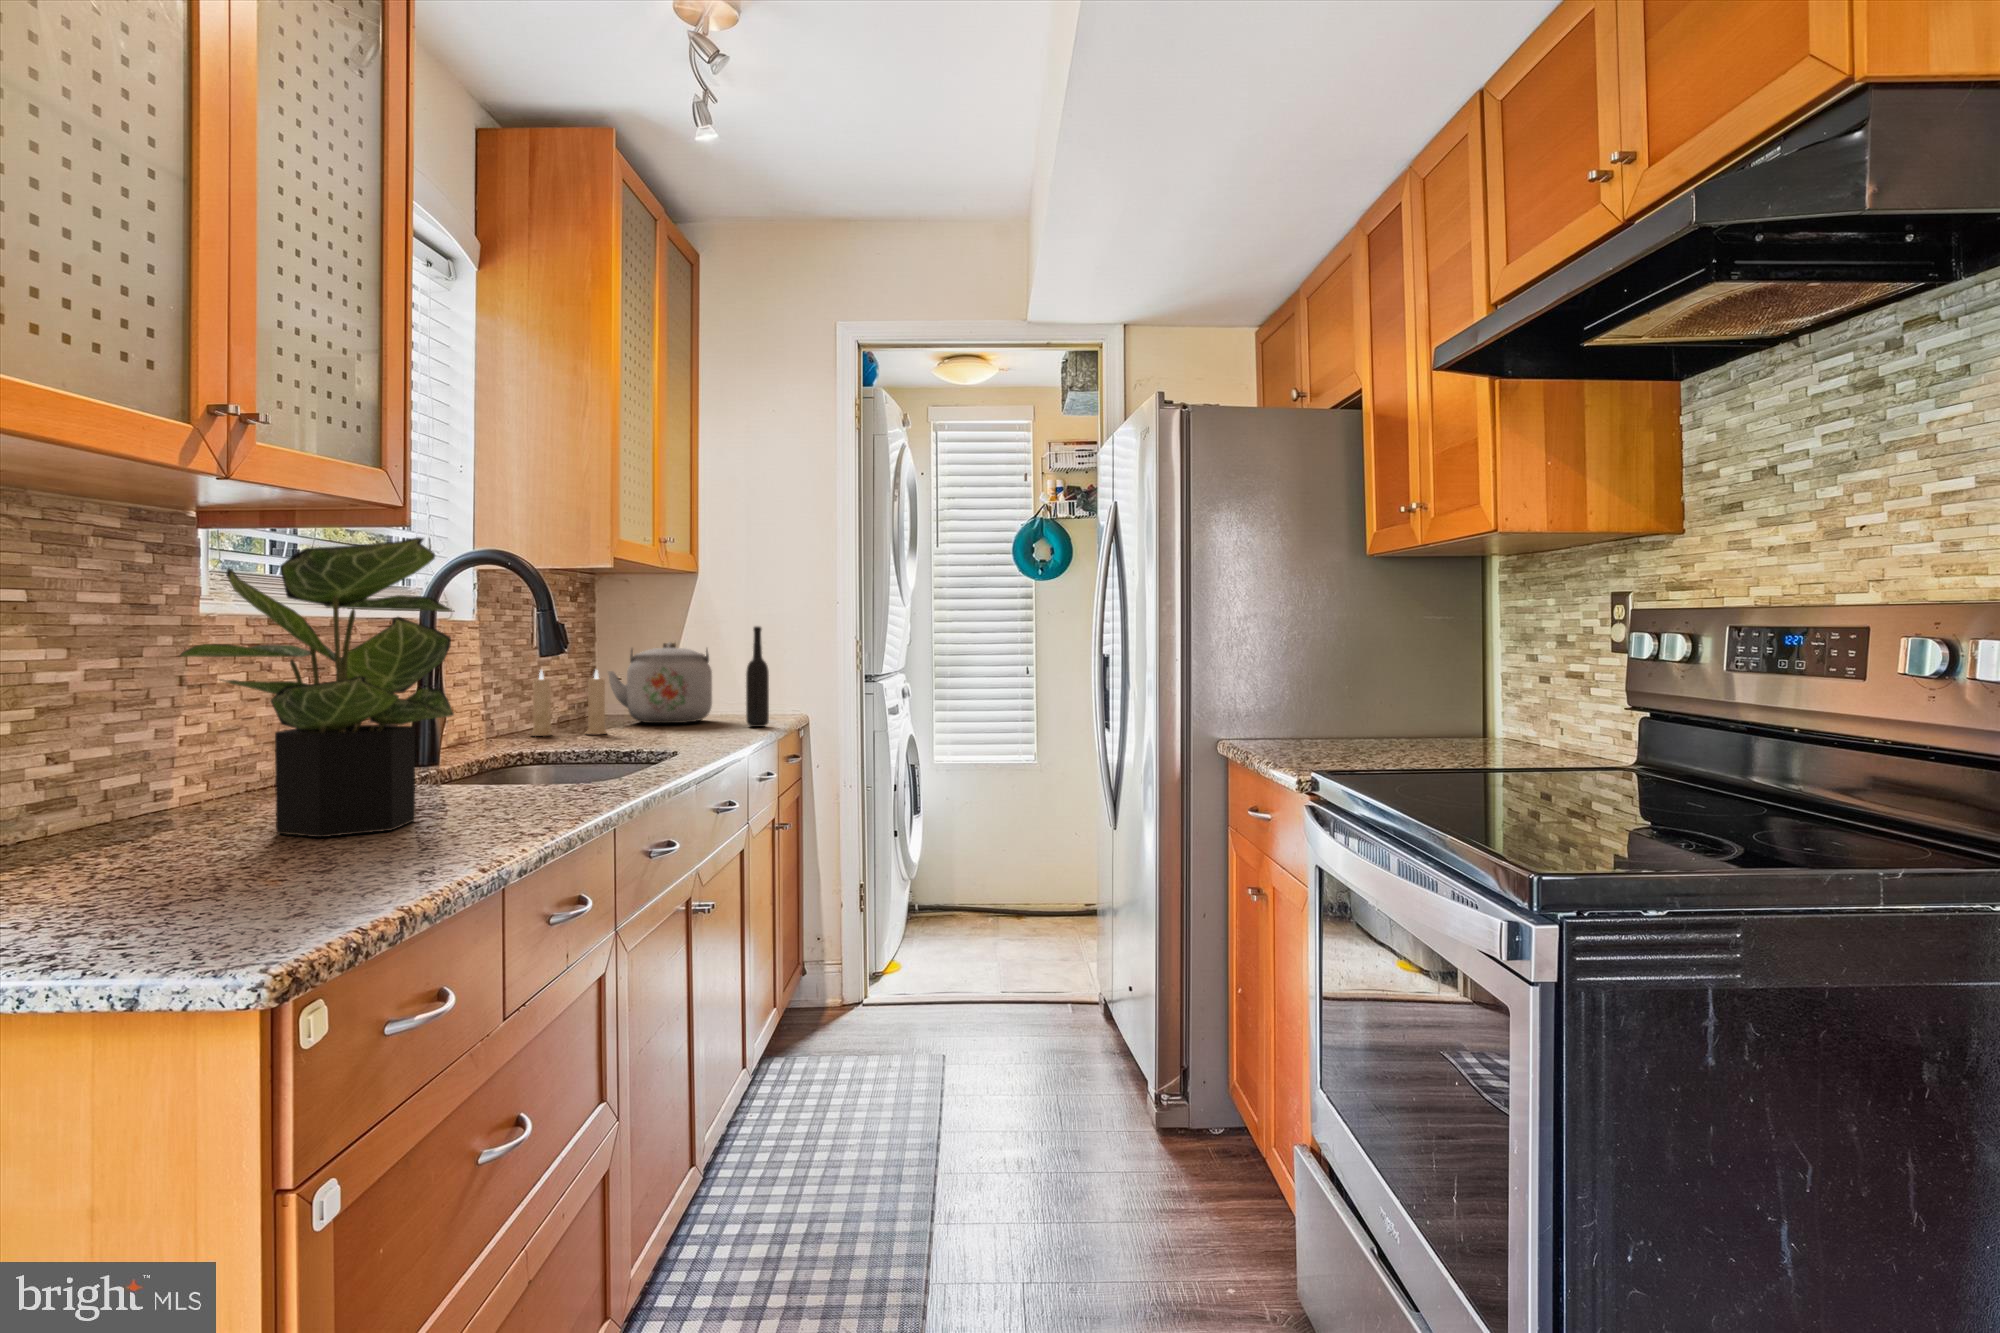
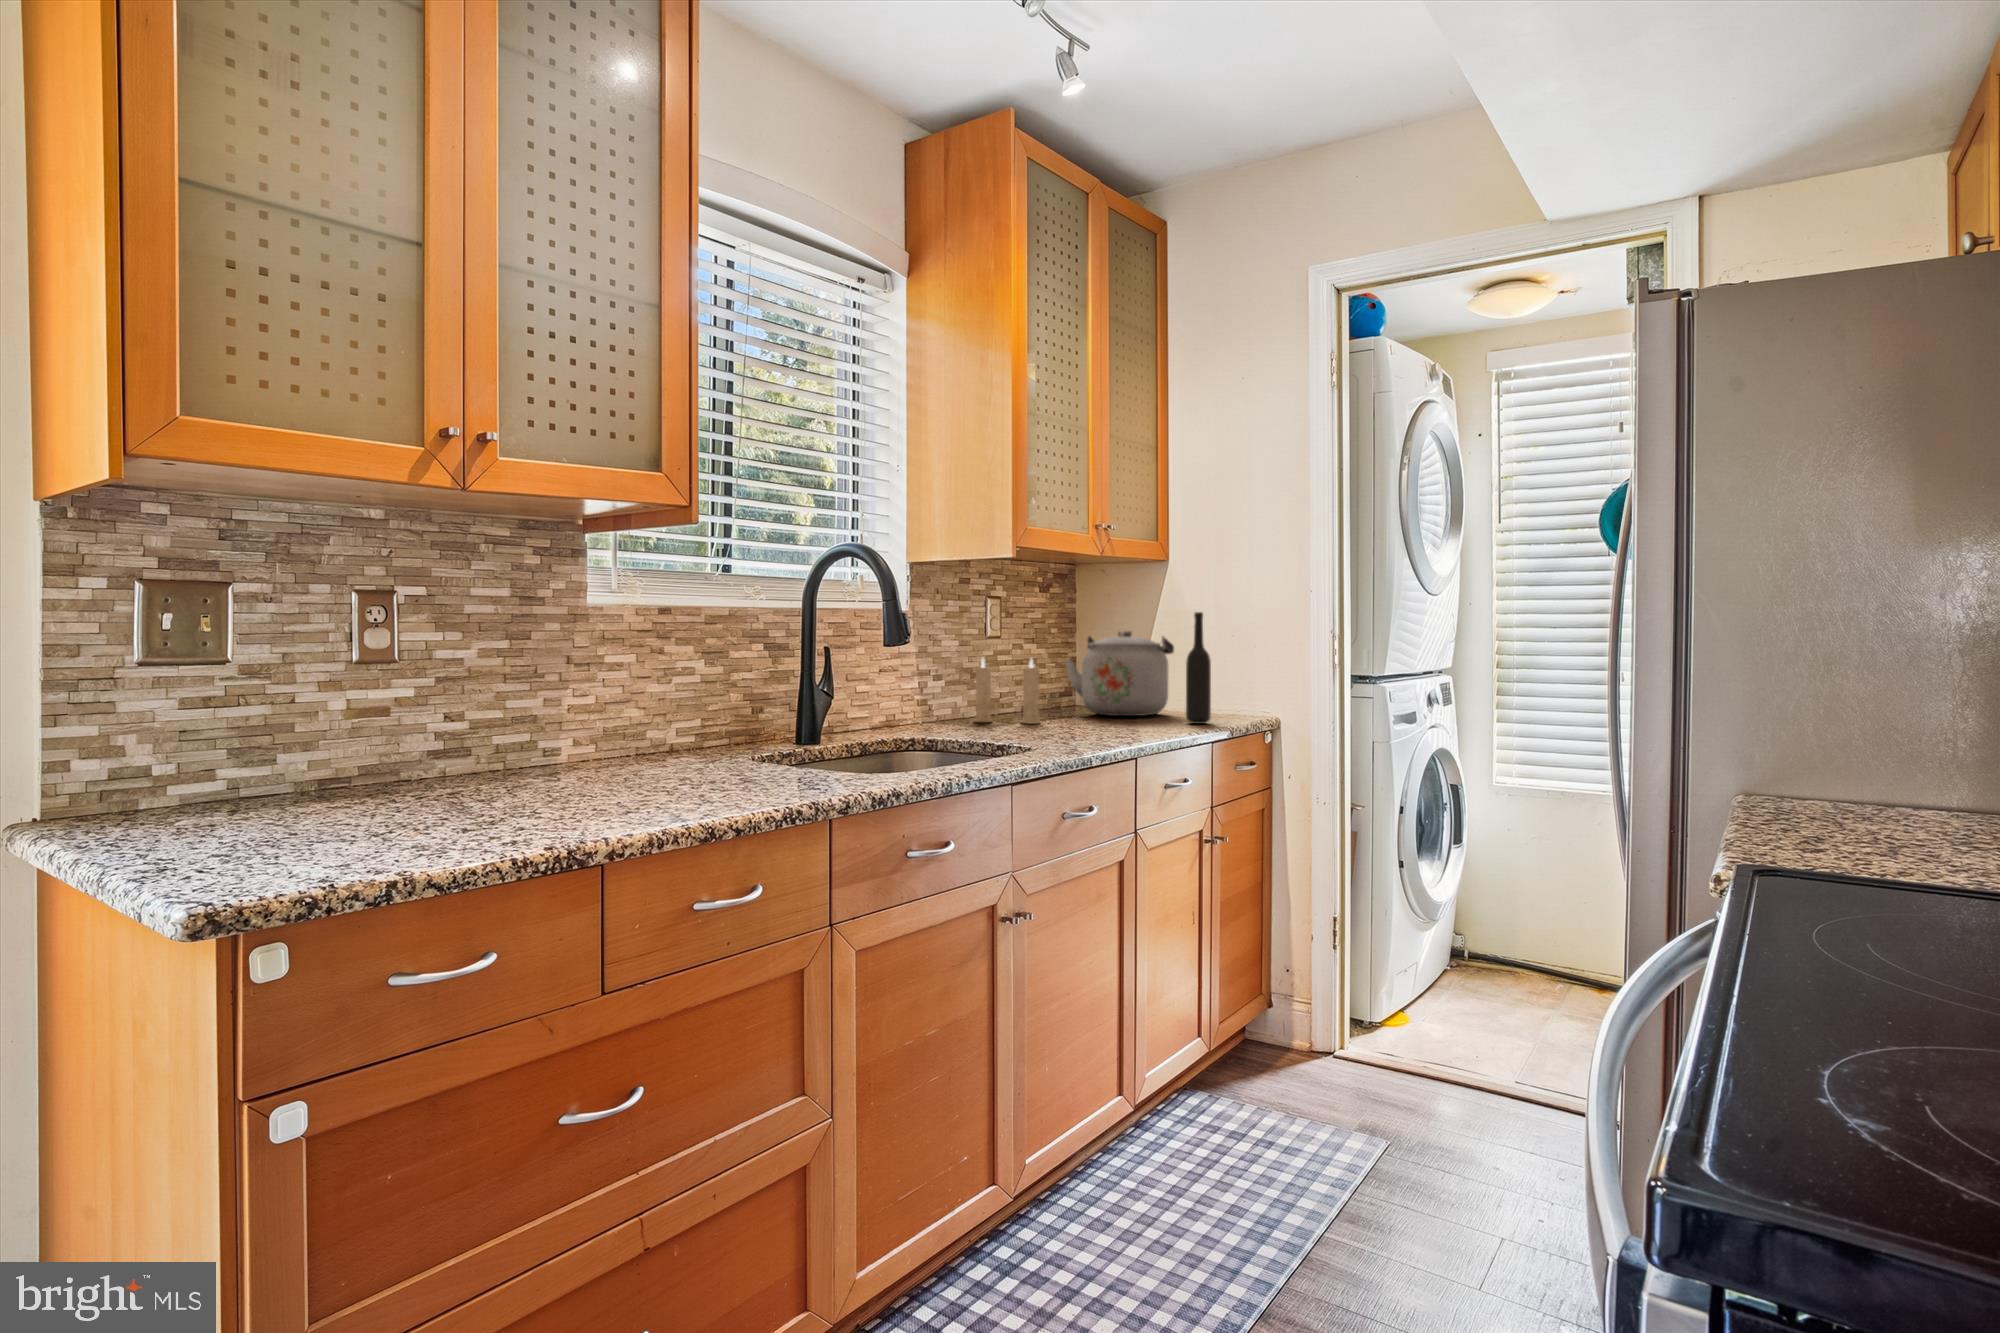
potted plant: present [179,537,454,837] -> none [500,528,716,795]

